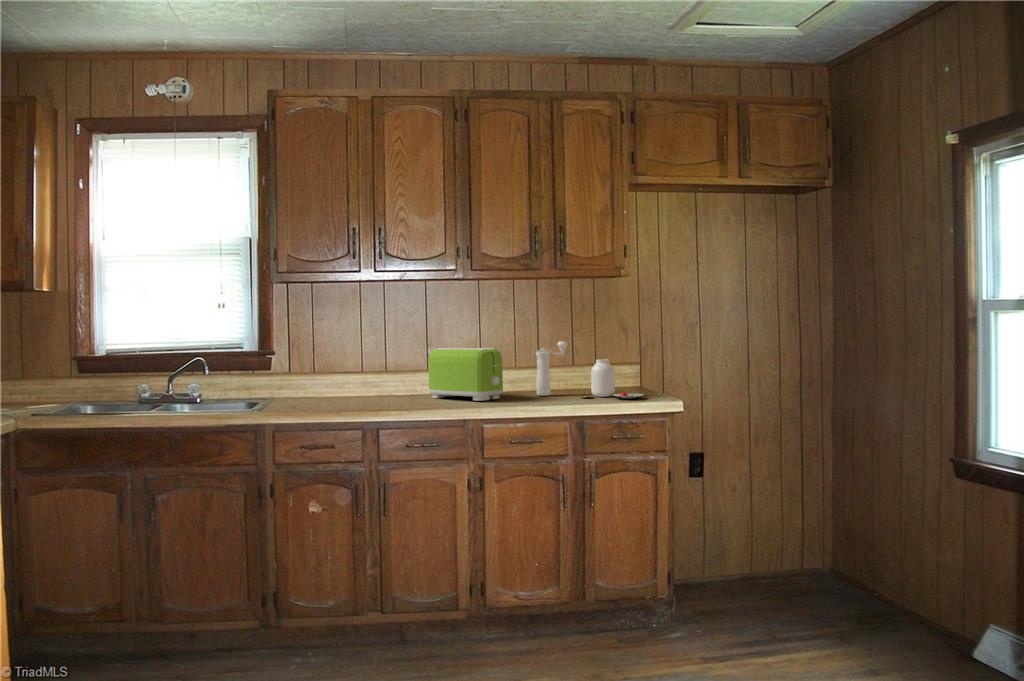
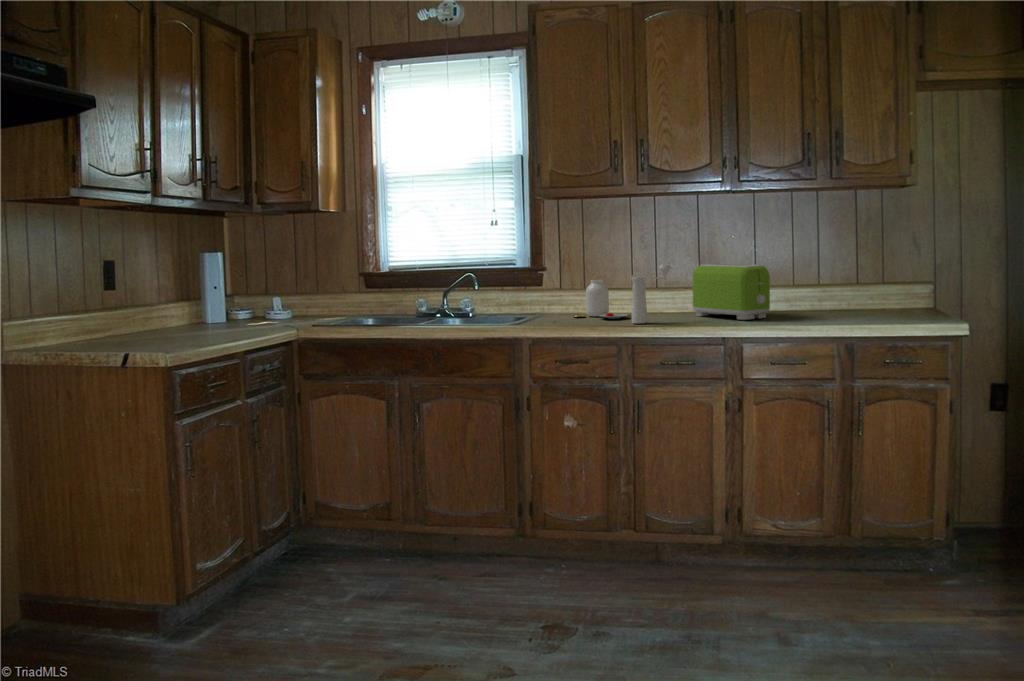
pepper mill: present [536,341,568,396] -> present [631,265,670,323]
jar: present [583,359,644,398] -> present [574,280,628,318]

